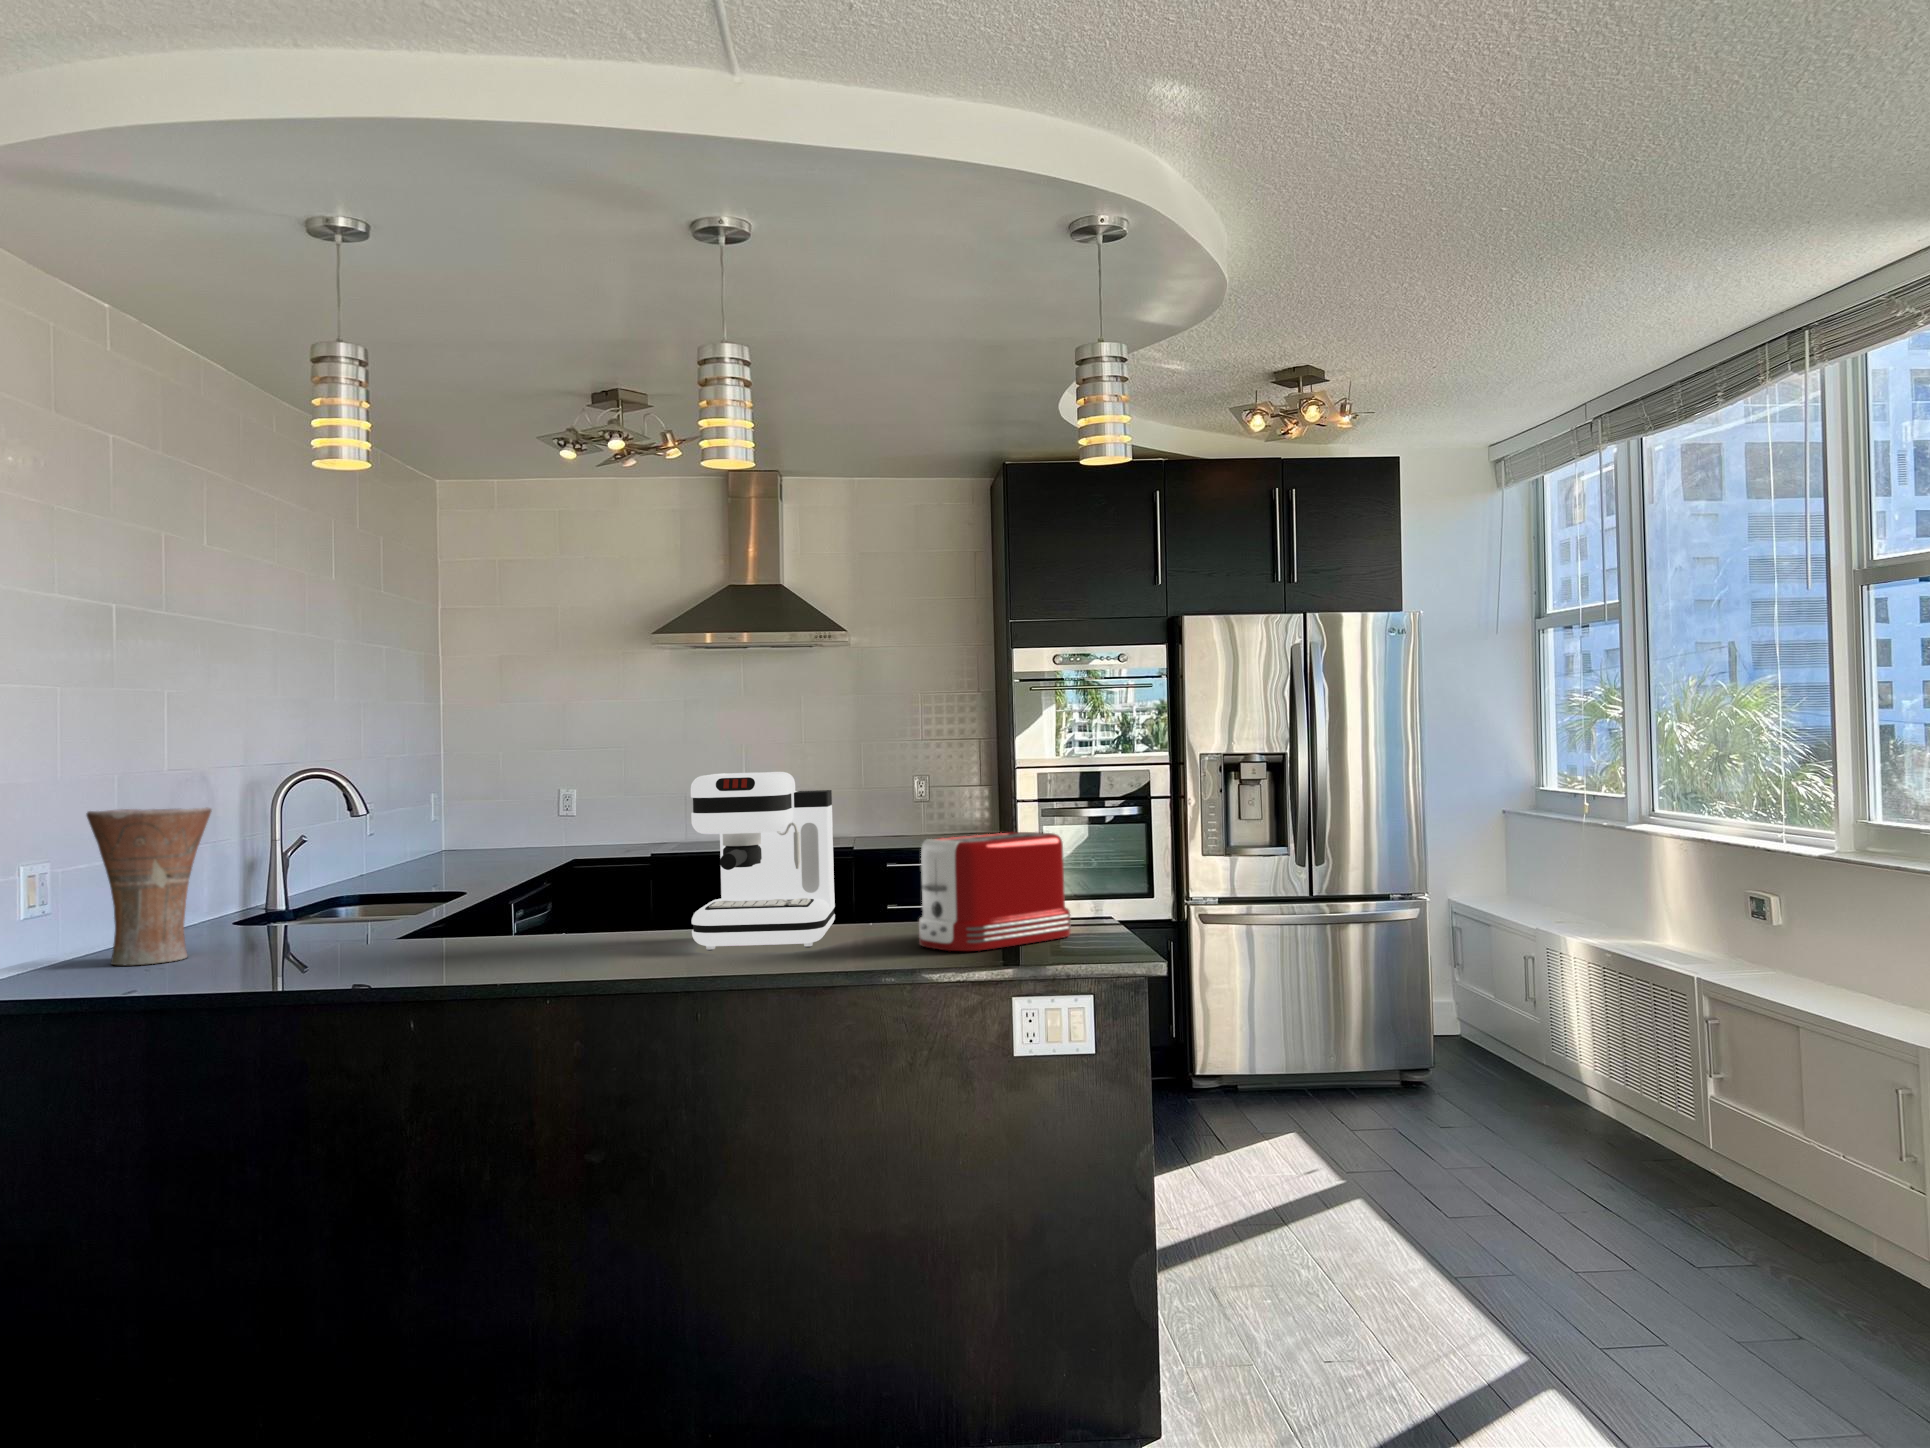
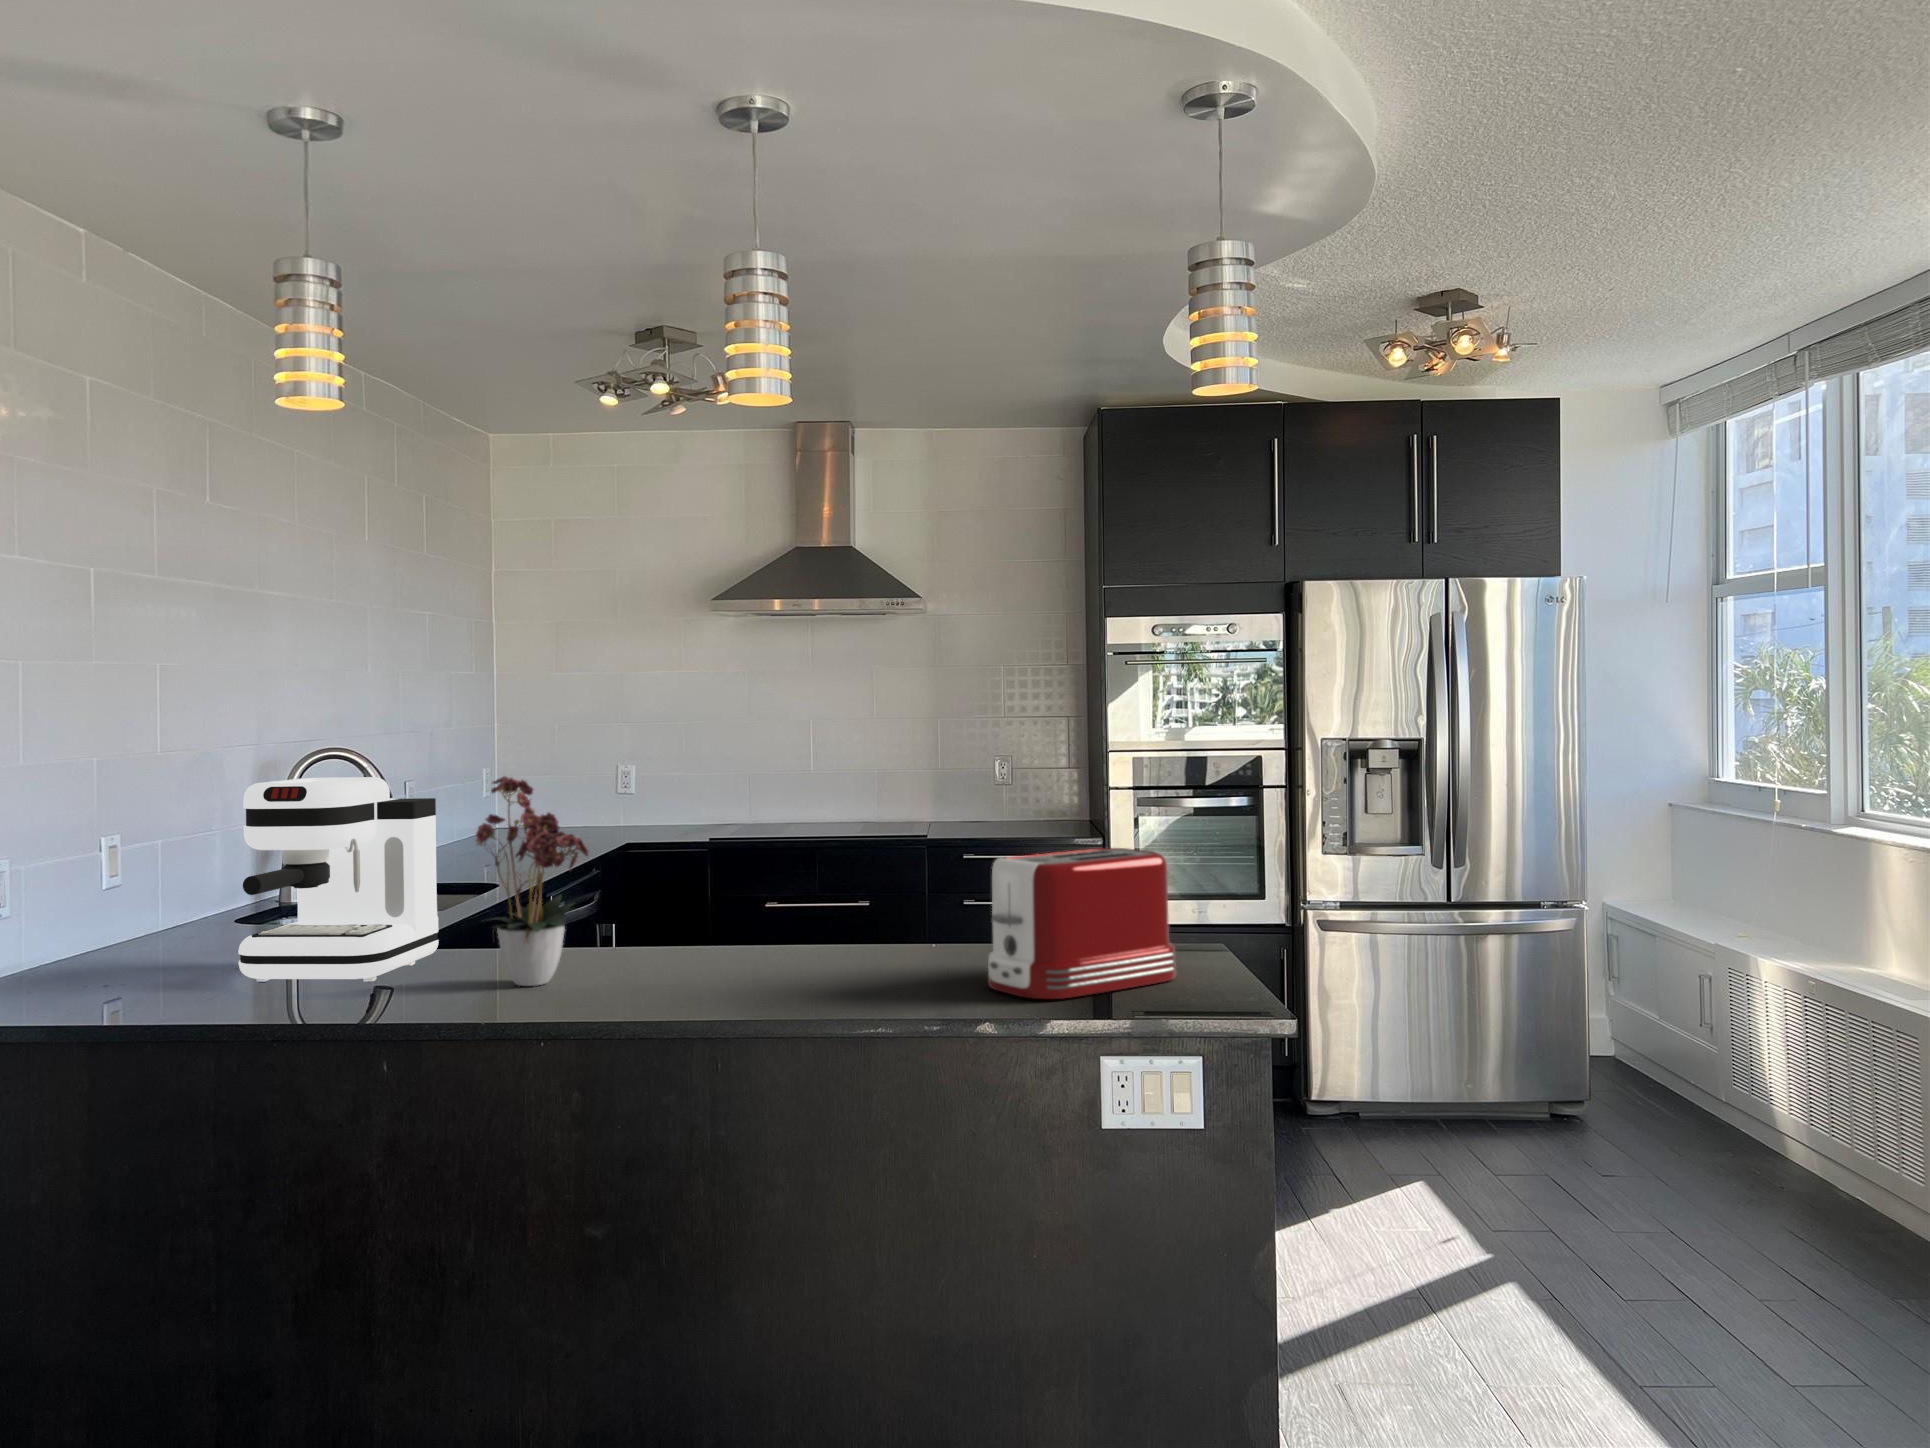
flower arrangement: none [473,771,590,957] -> present [476,776,588,986]
coffee maker: present [691,772,835,949] -> present [238,777,439,982]
vase: present [87,808,211,965] -> none [47,799,189,979]

